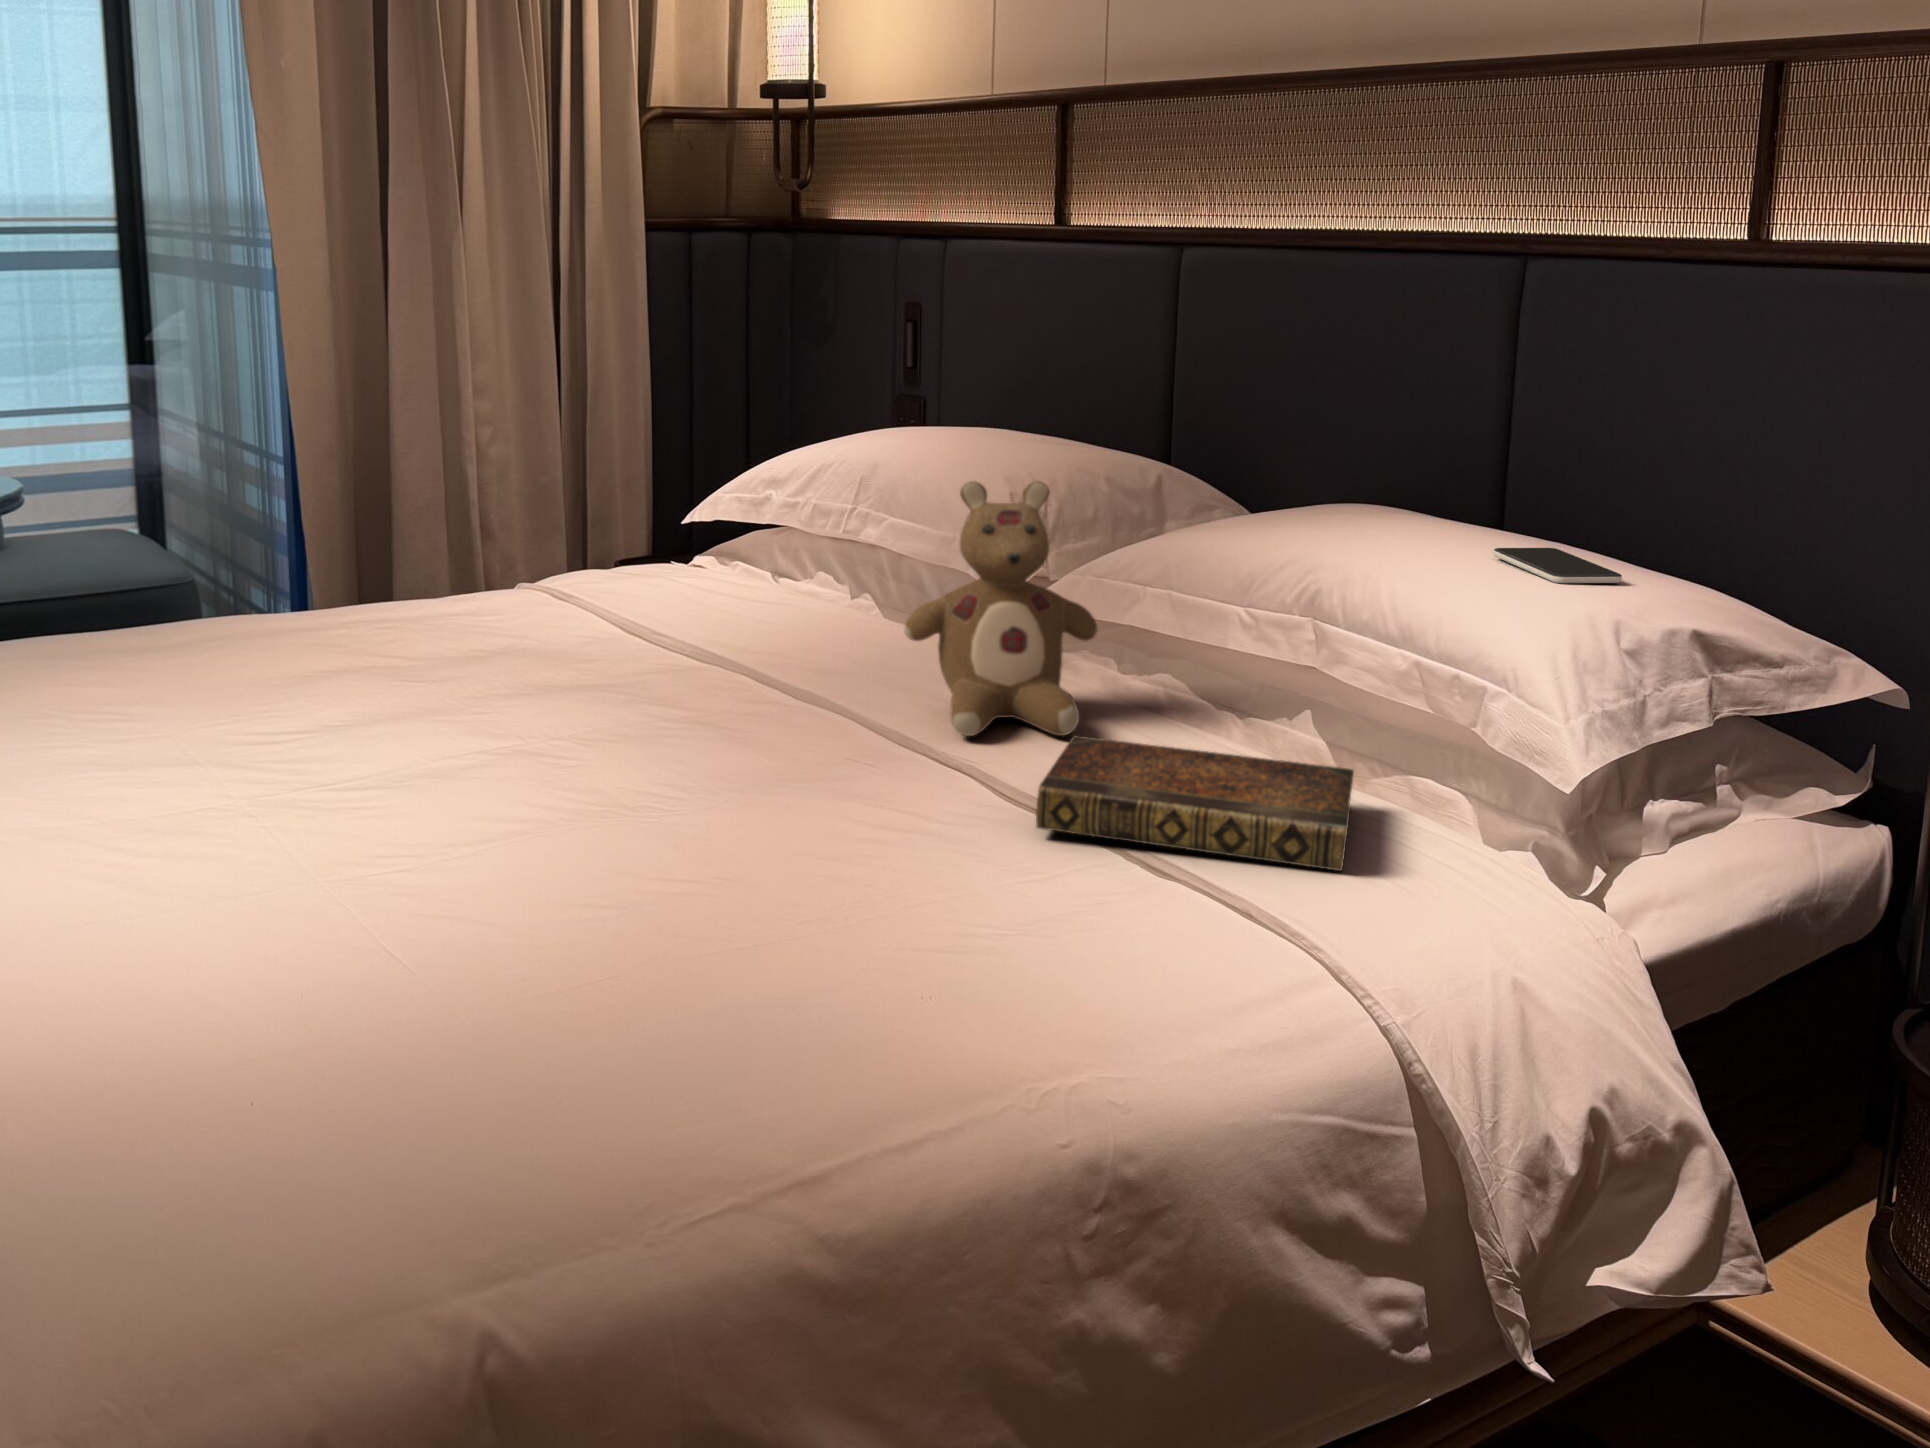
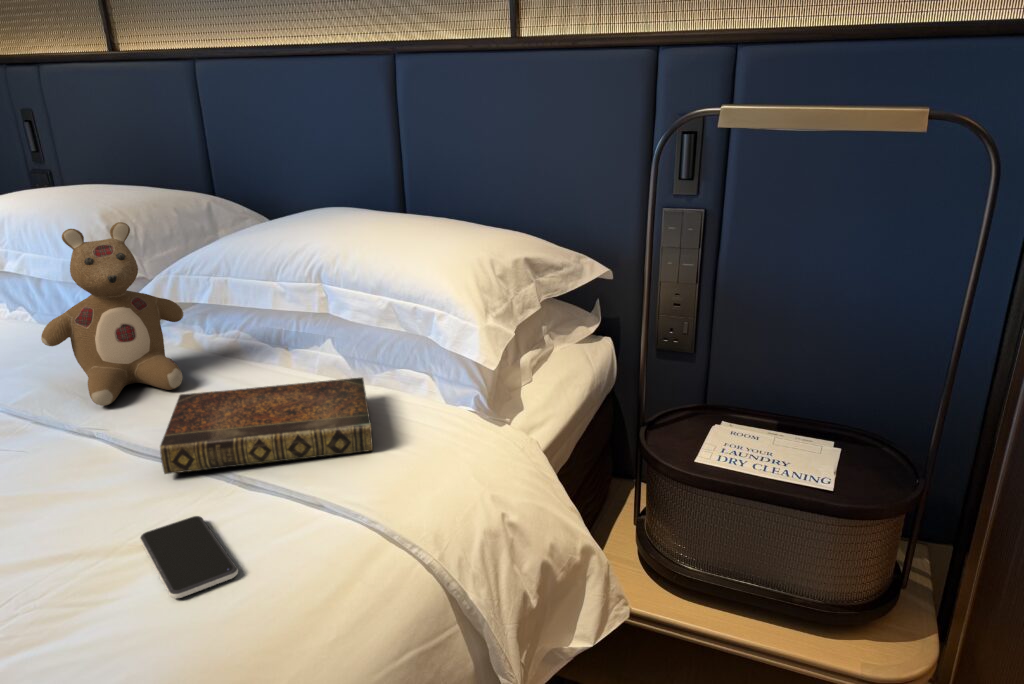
smartphone: present [1493,548,1622,584] -> present [140,516,238,598]

